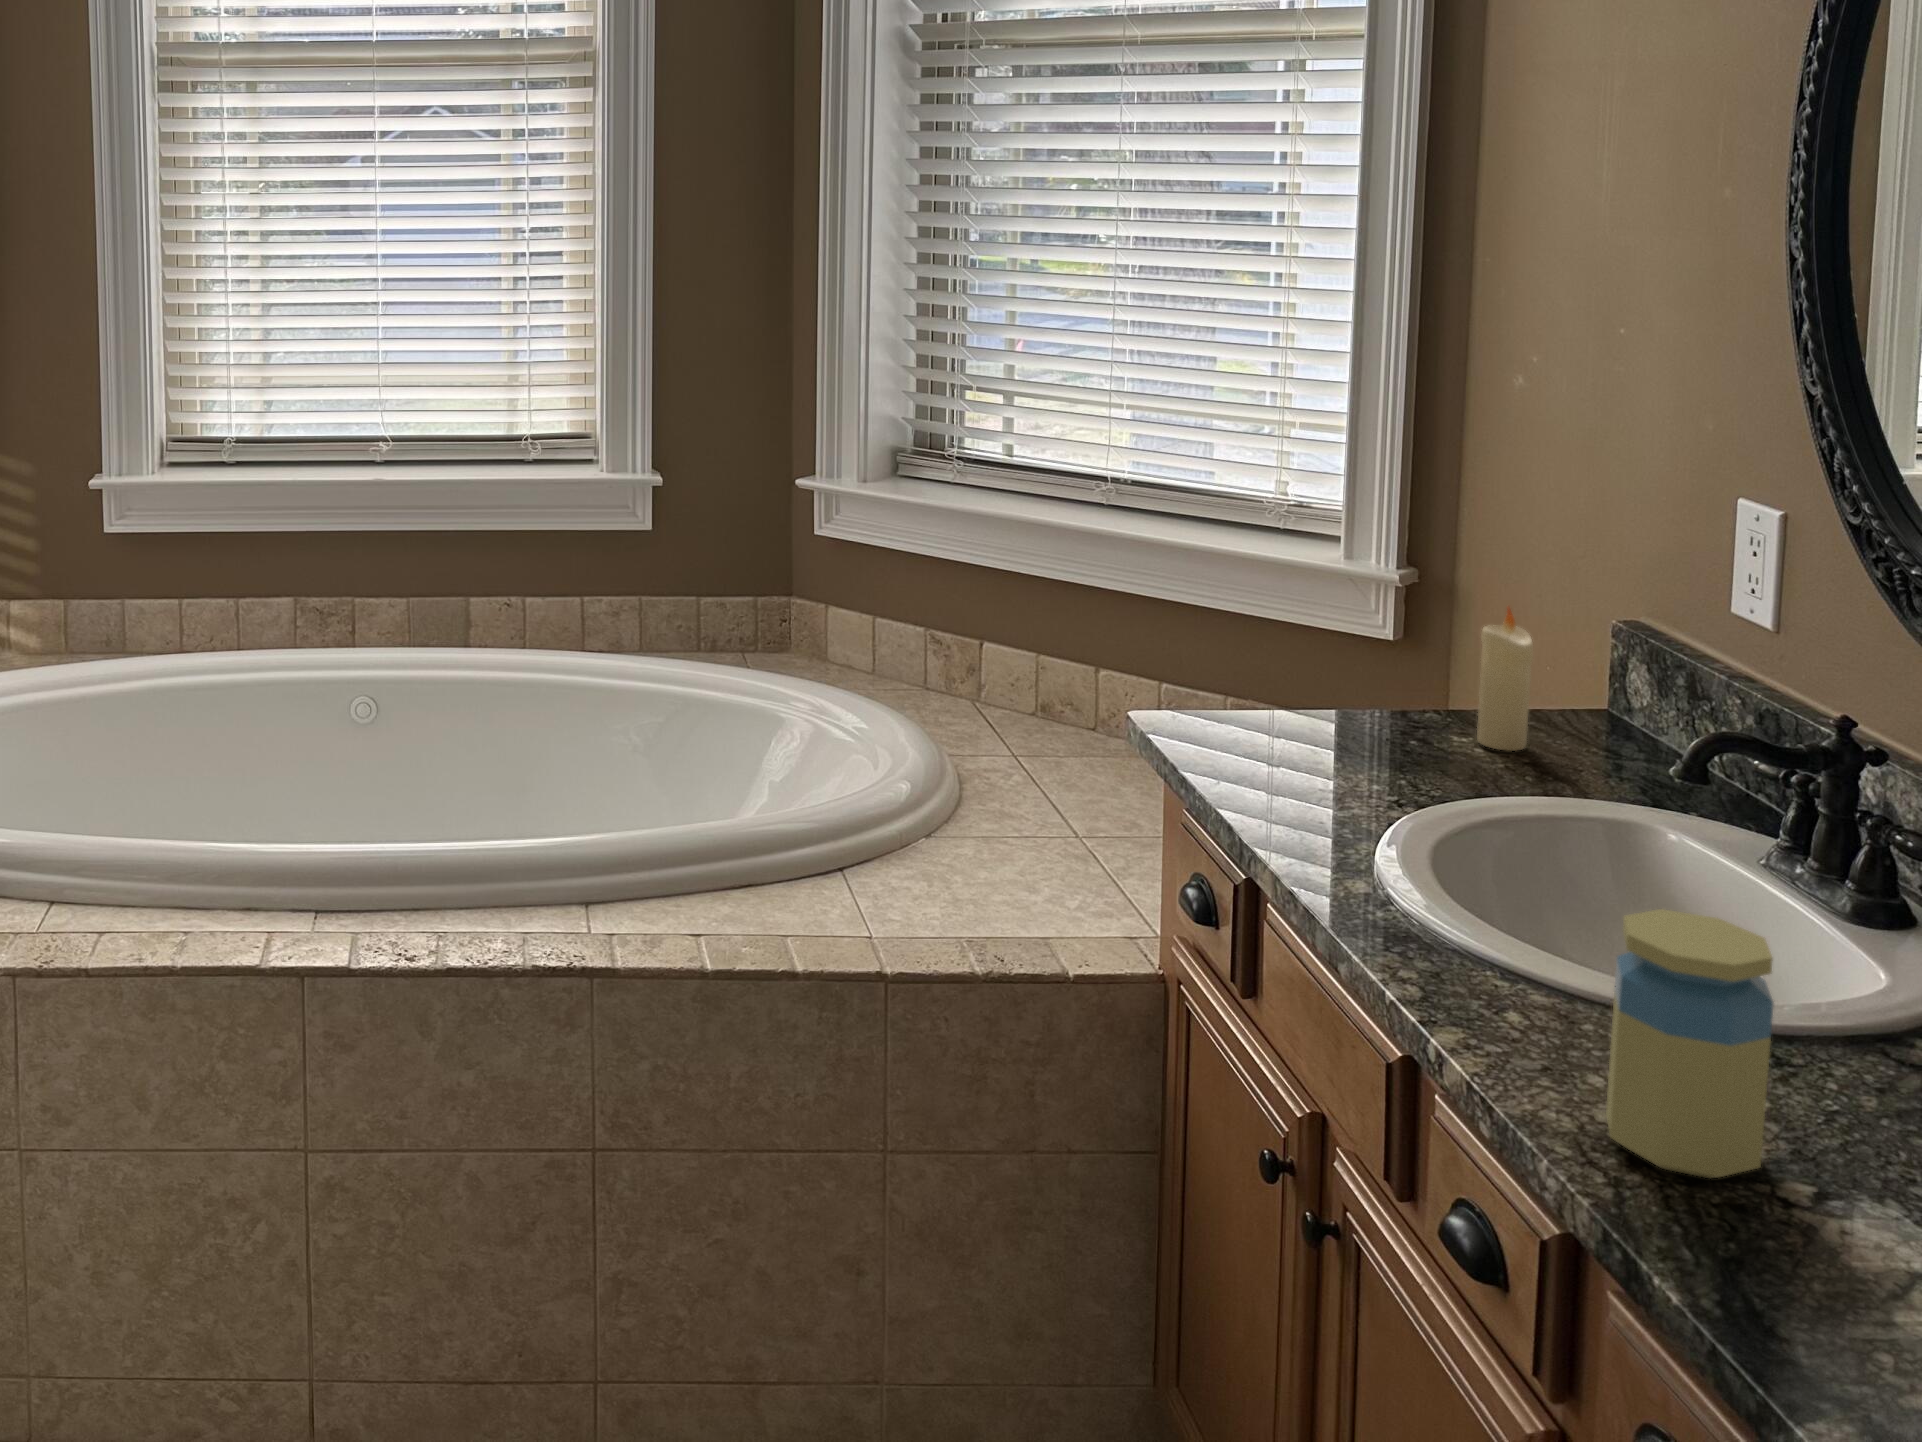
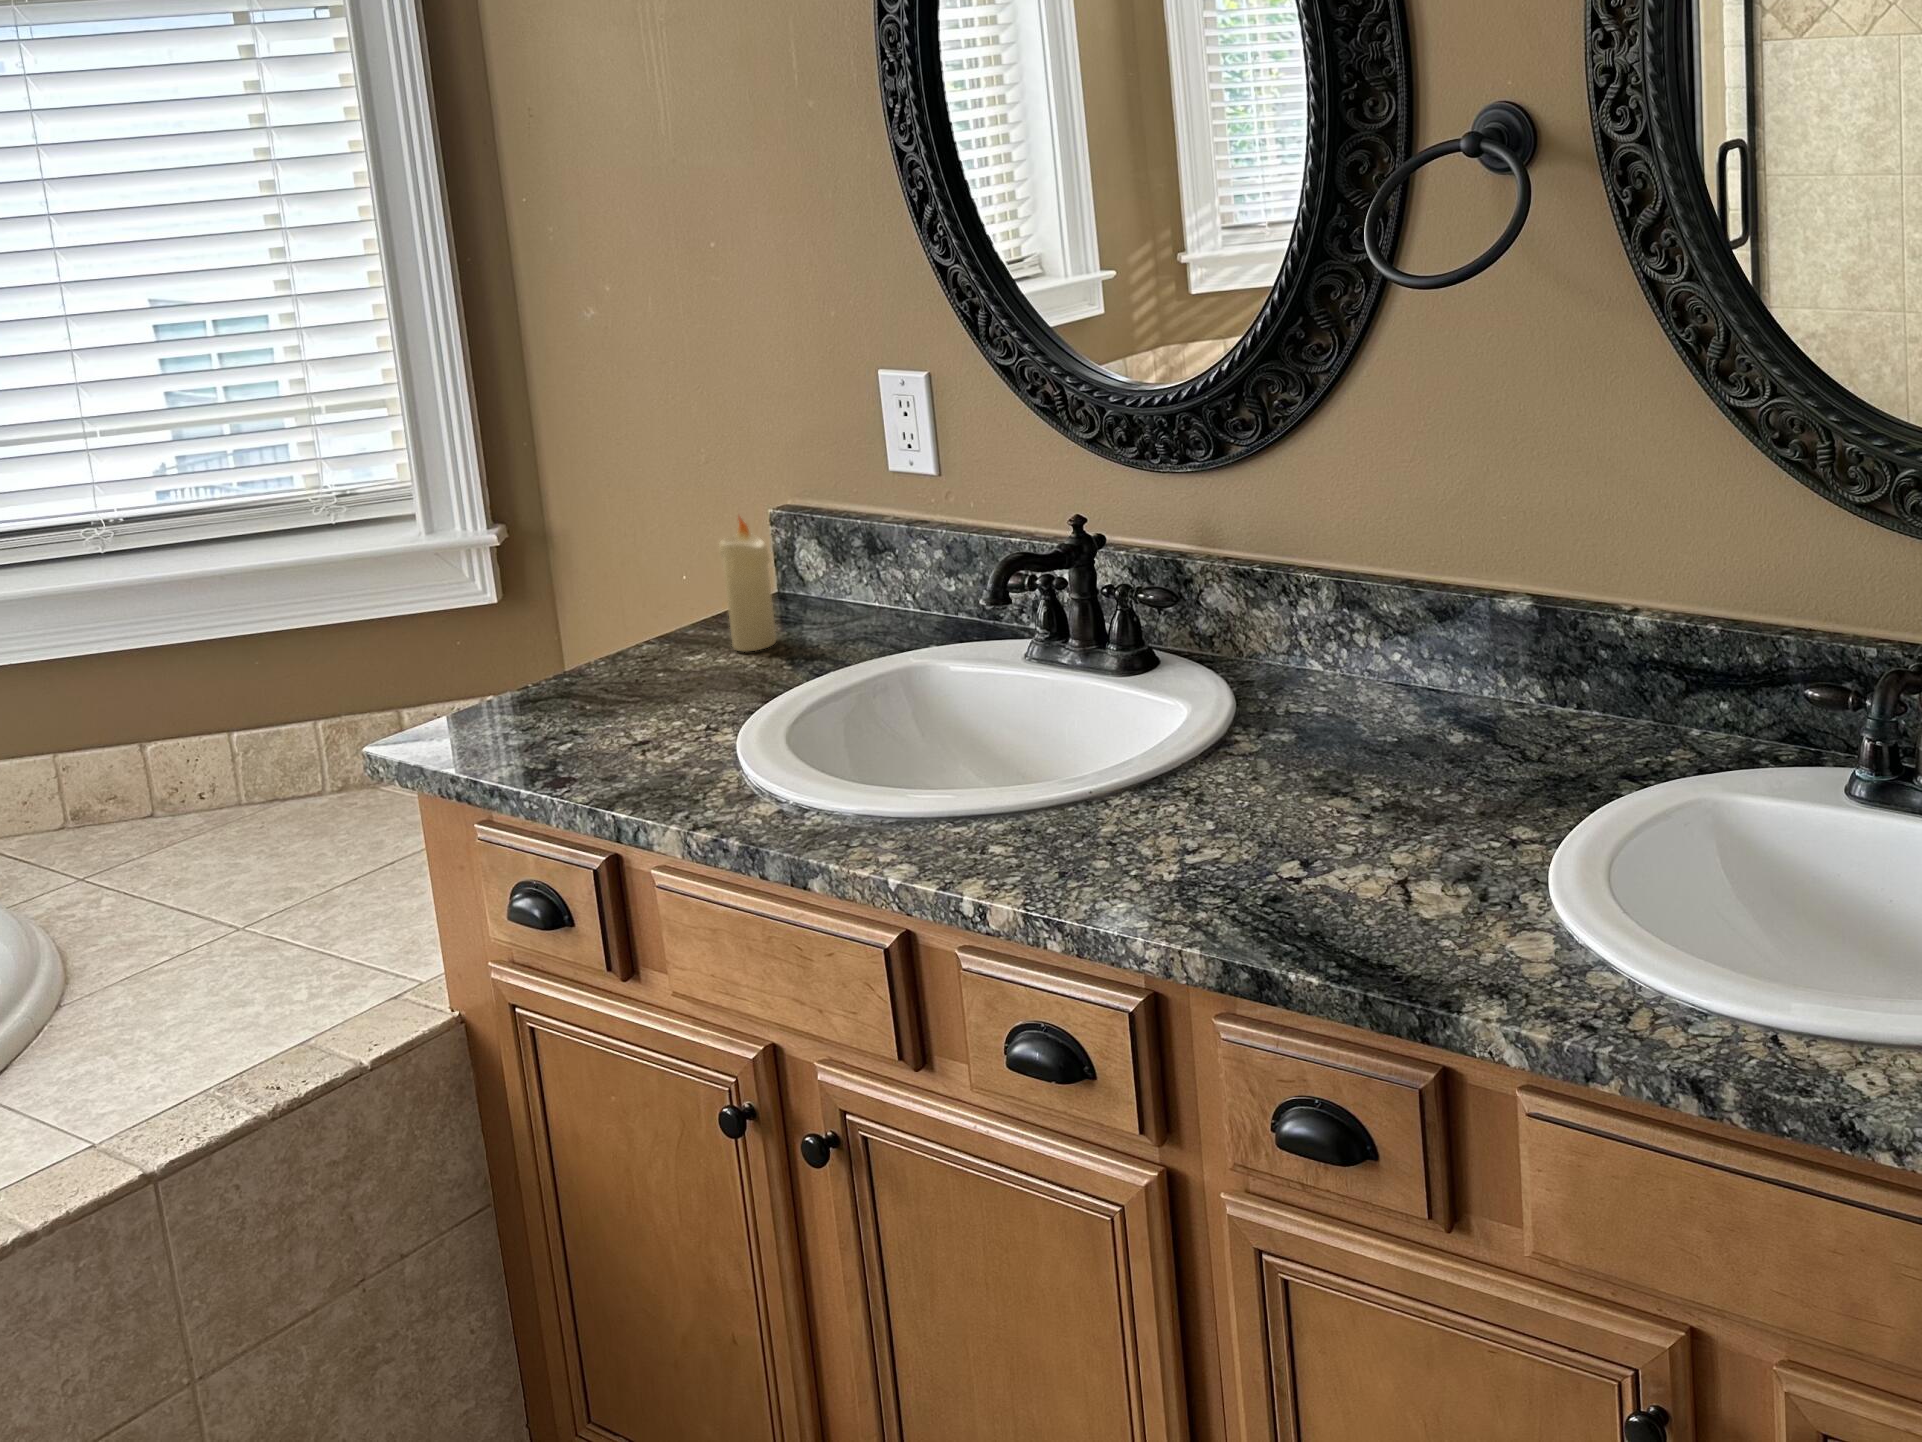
jar: present [1606,909,1773,1178] -> none [1134,687,1257,900]

